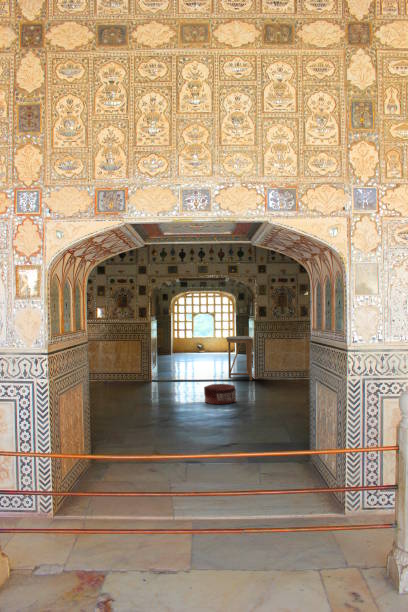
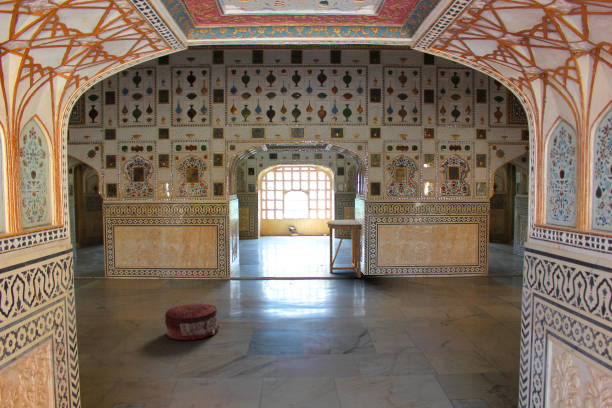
pouf: present [204,384,236,404] -> present [165,303,219,340]

